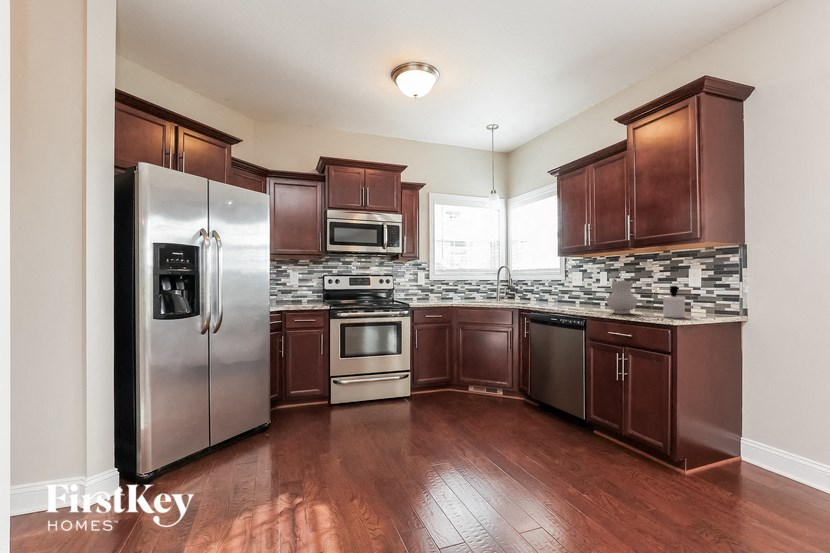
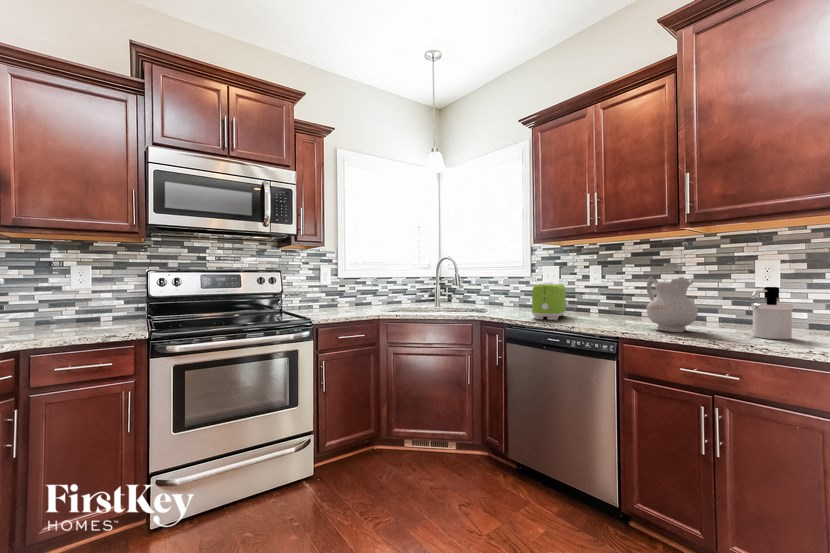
toaster: none [549,284,578,308] -> present [532,283,566,320]

